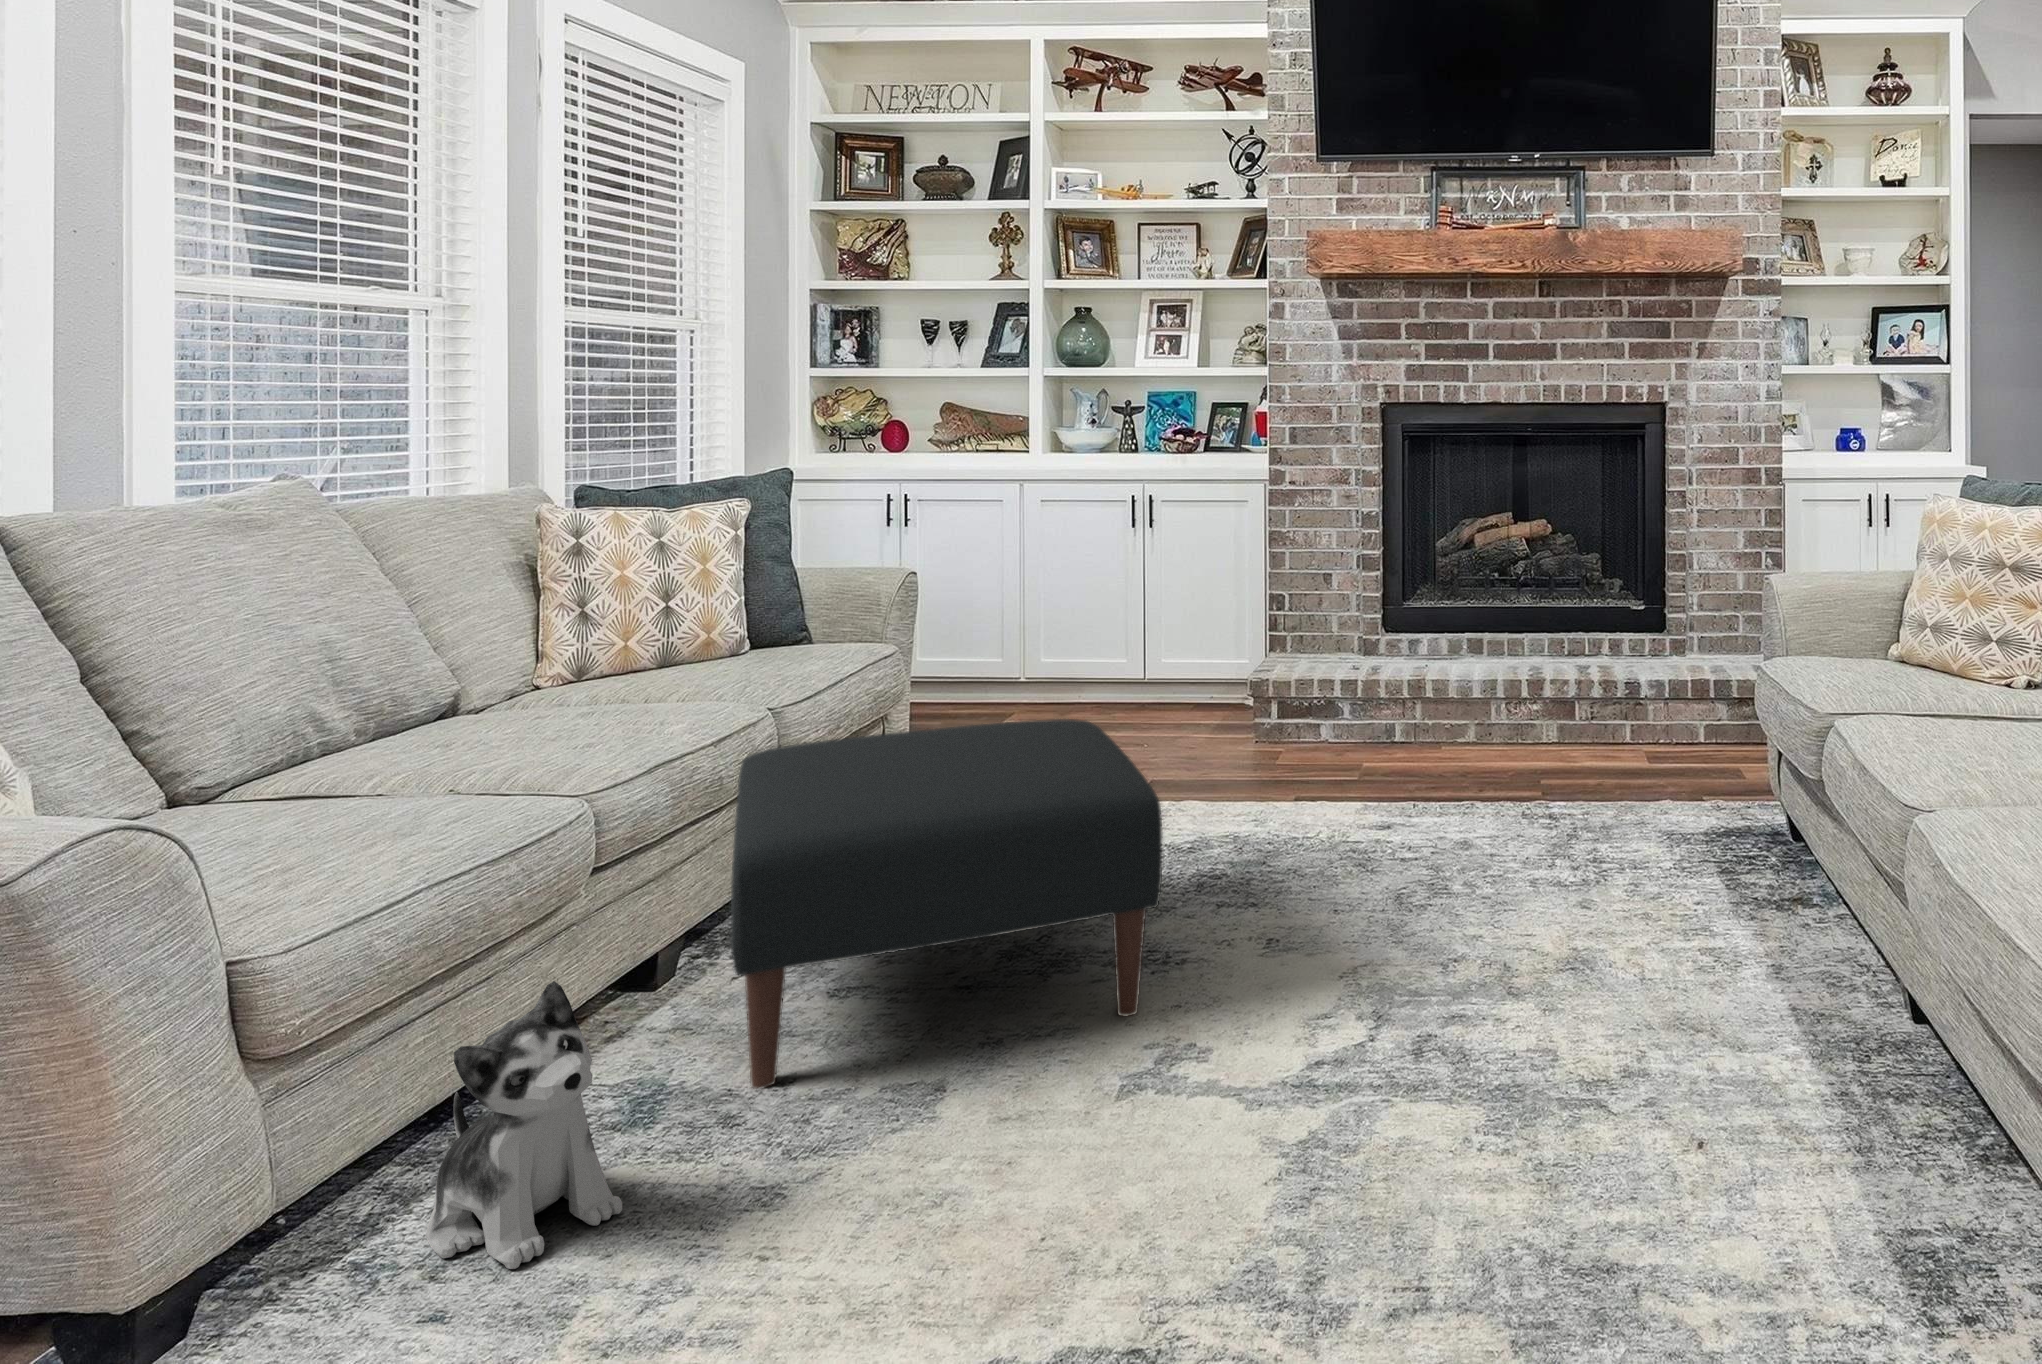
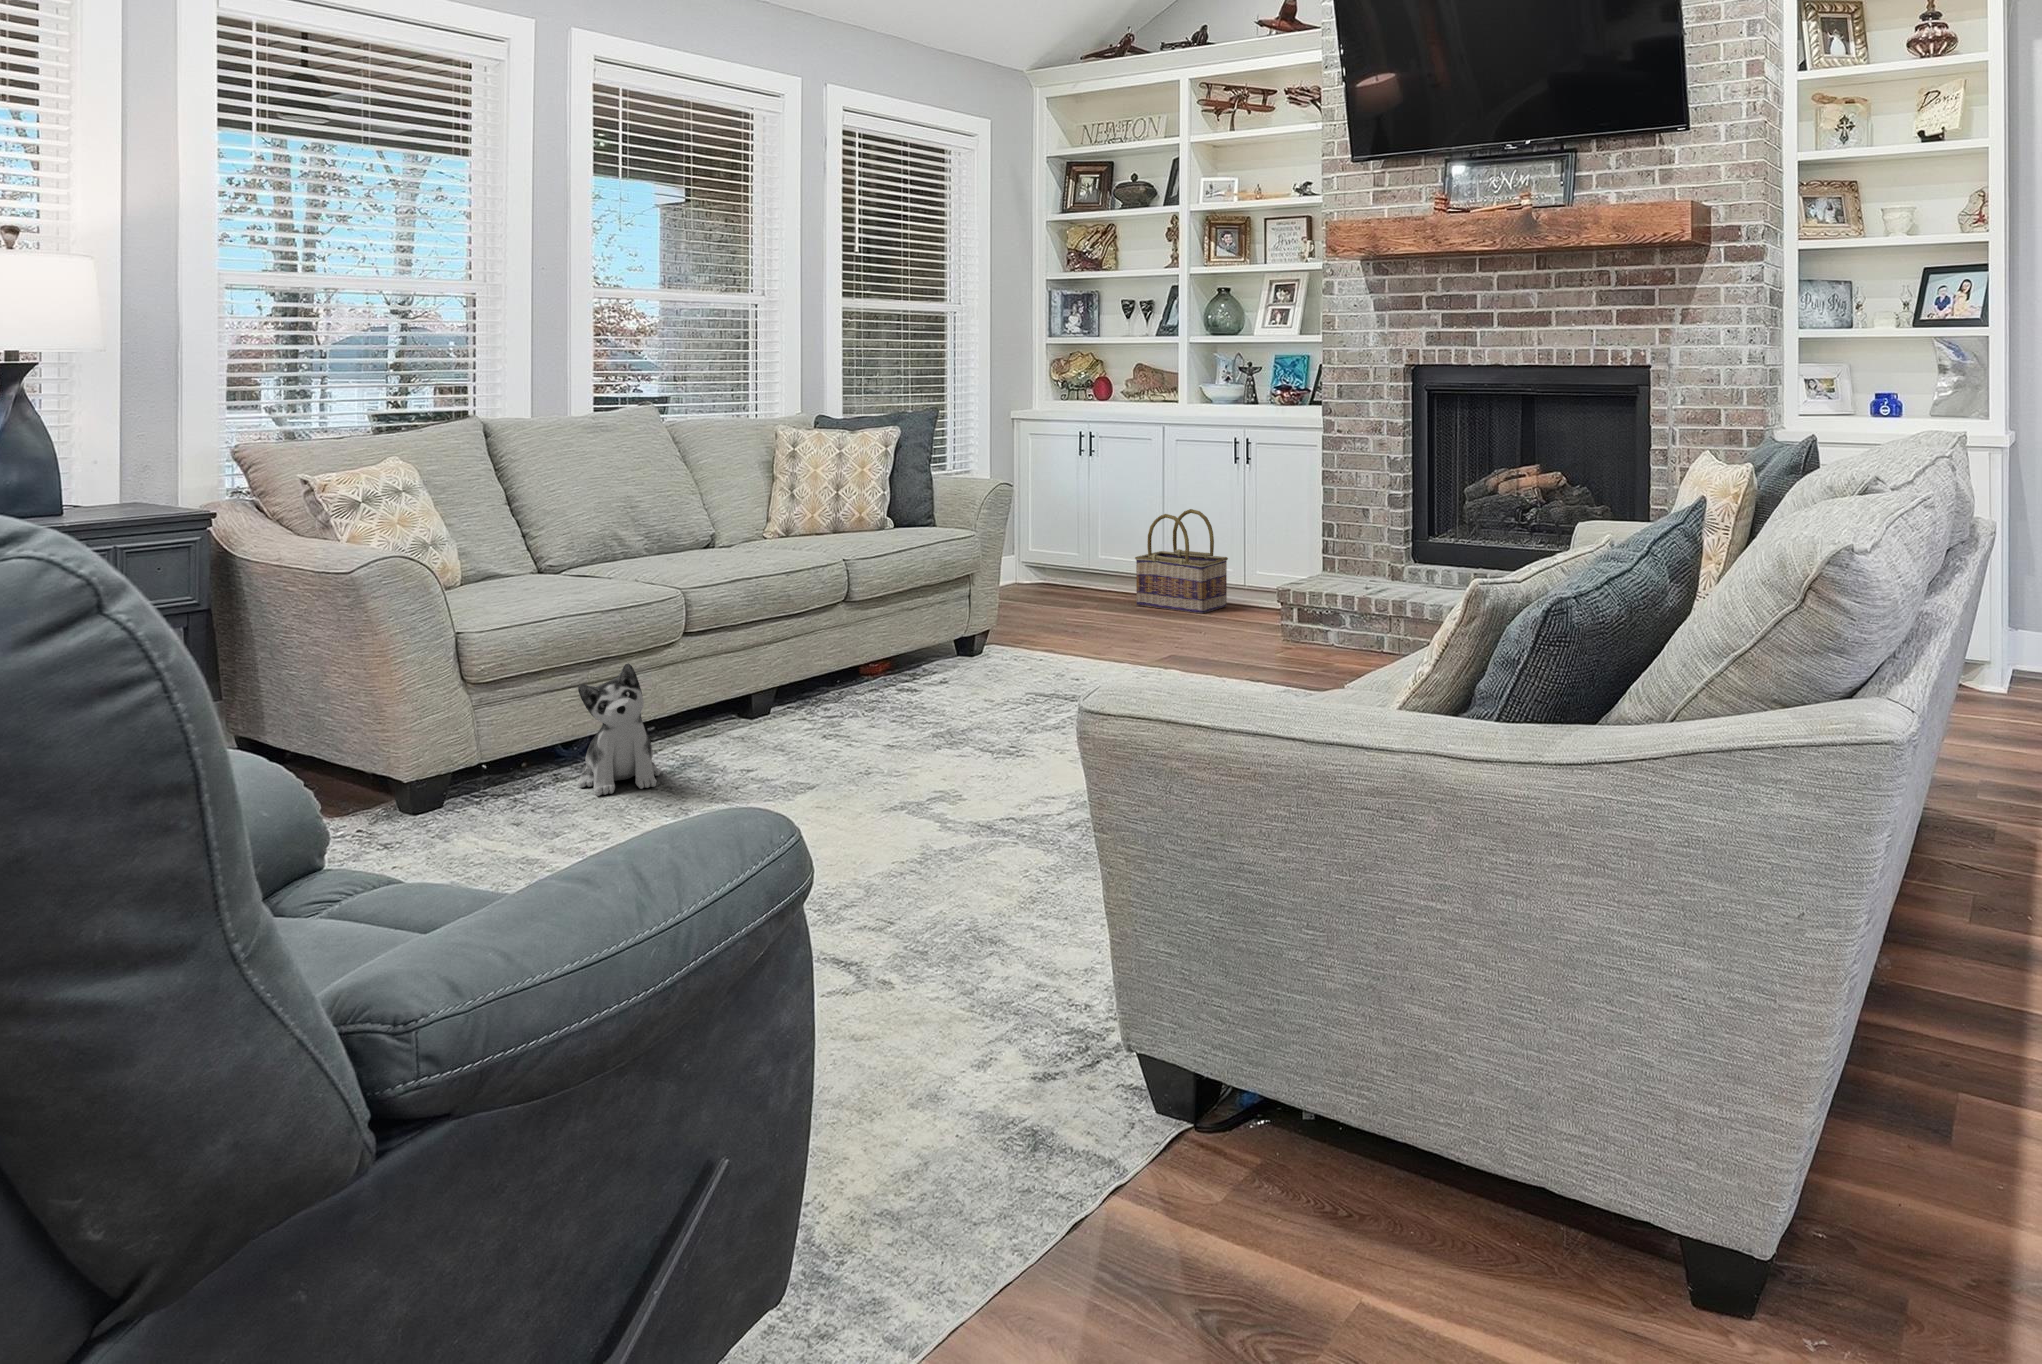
basket: none [996,588,1122,724] -> present [1135,509,1228,614]
ottoman: present [730,719,1162,1089] -> none [744,578,1035,761]

